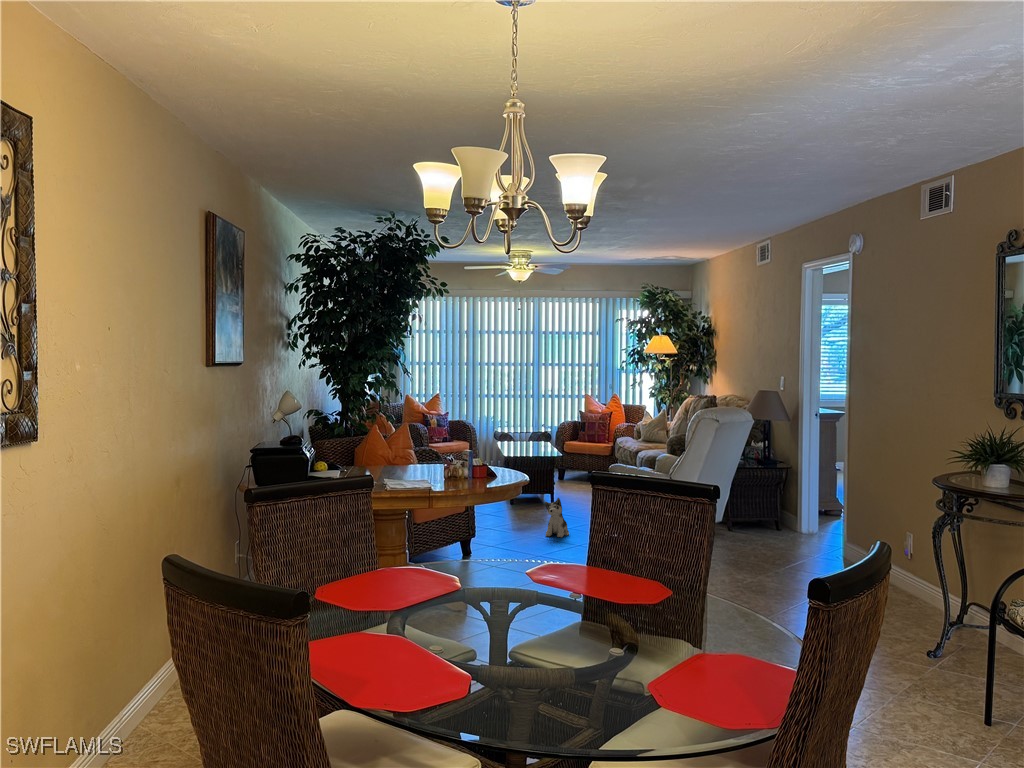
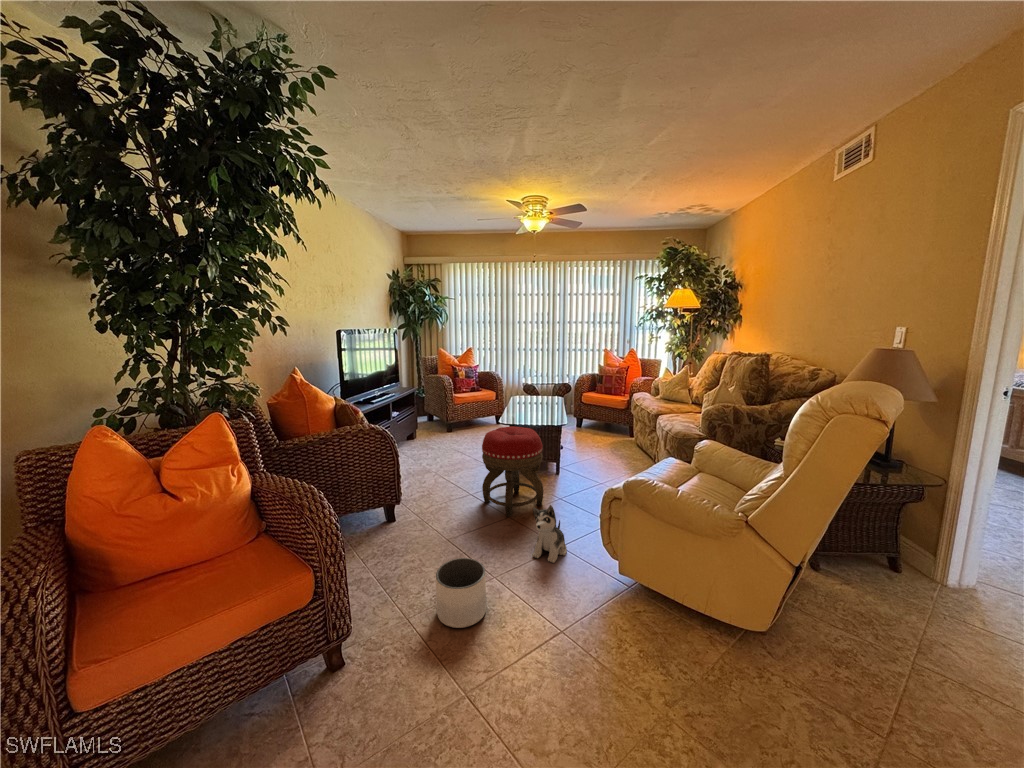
footstool: none [492,455,544,525] -> present [482,426,544,517]
planter: none [495,521,526,554] -> present [436,558,487,628]

